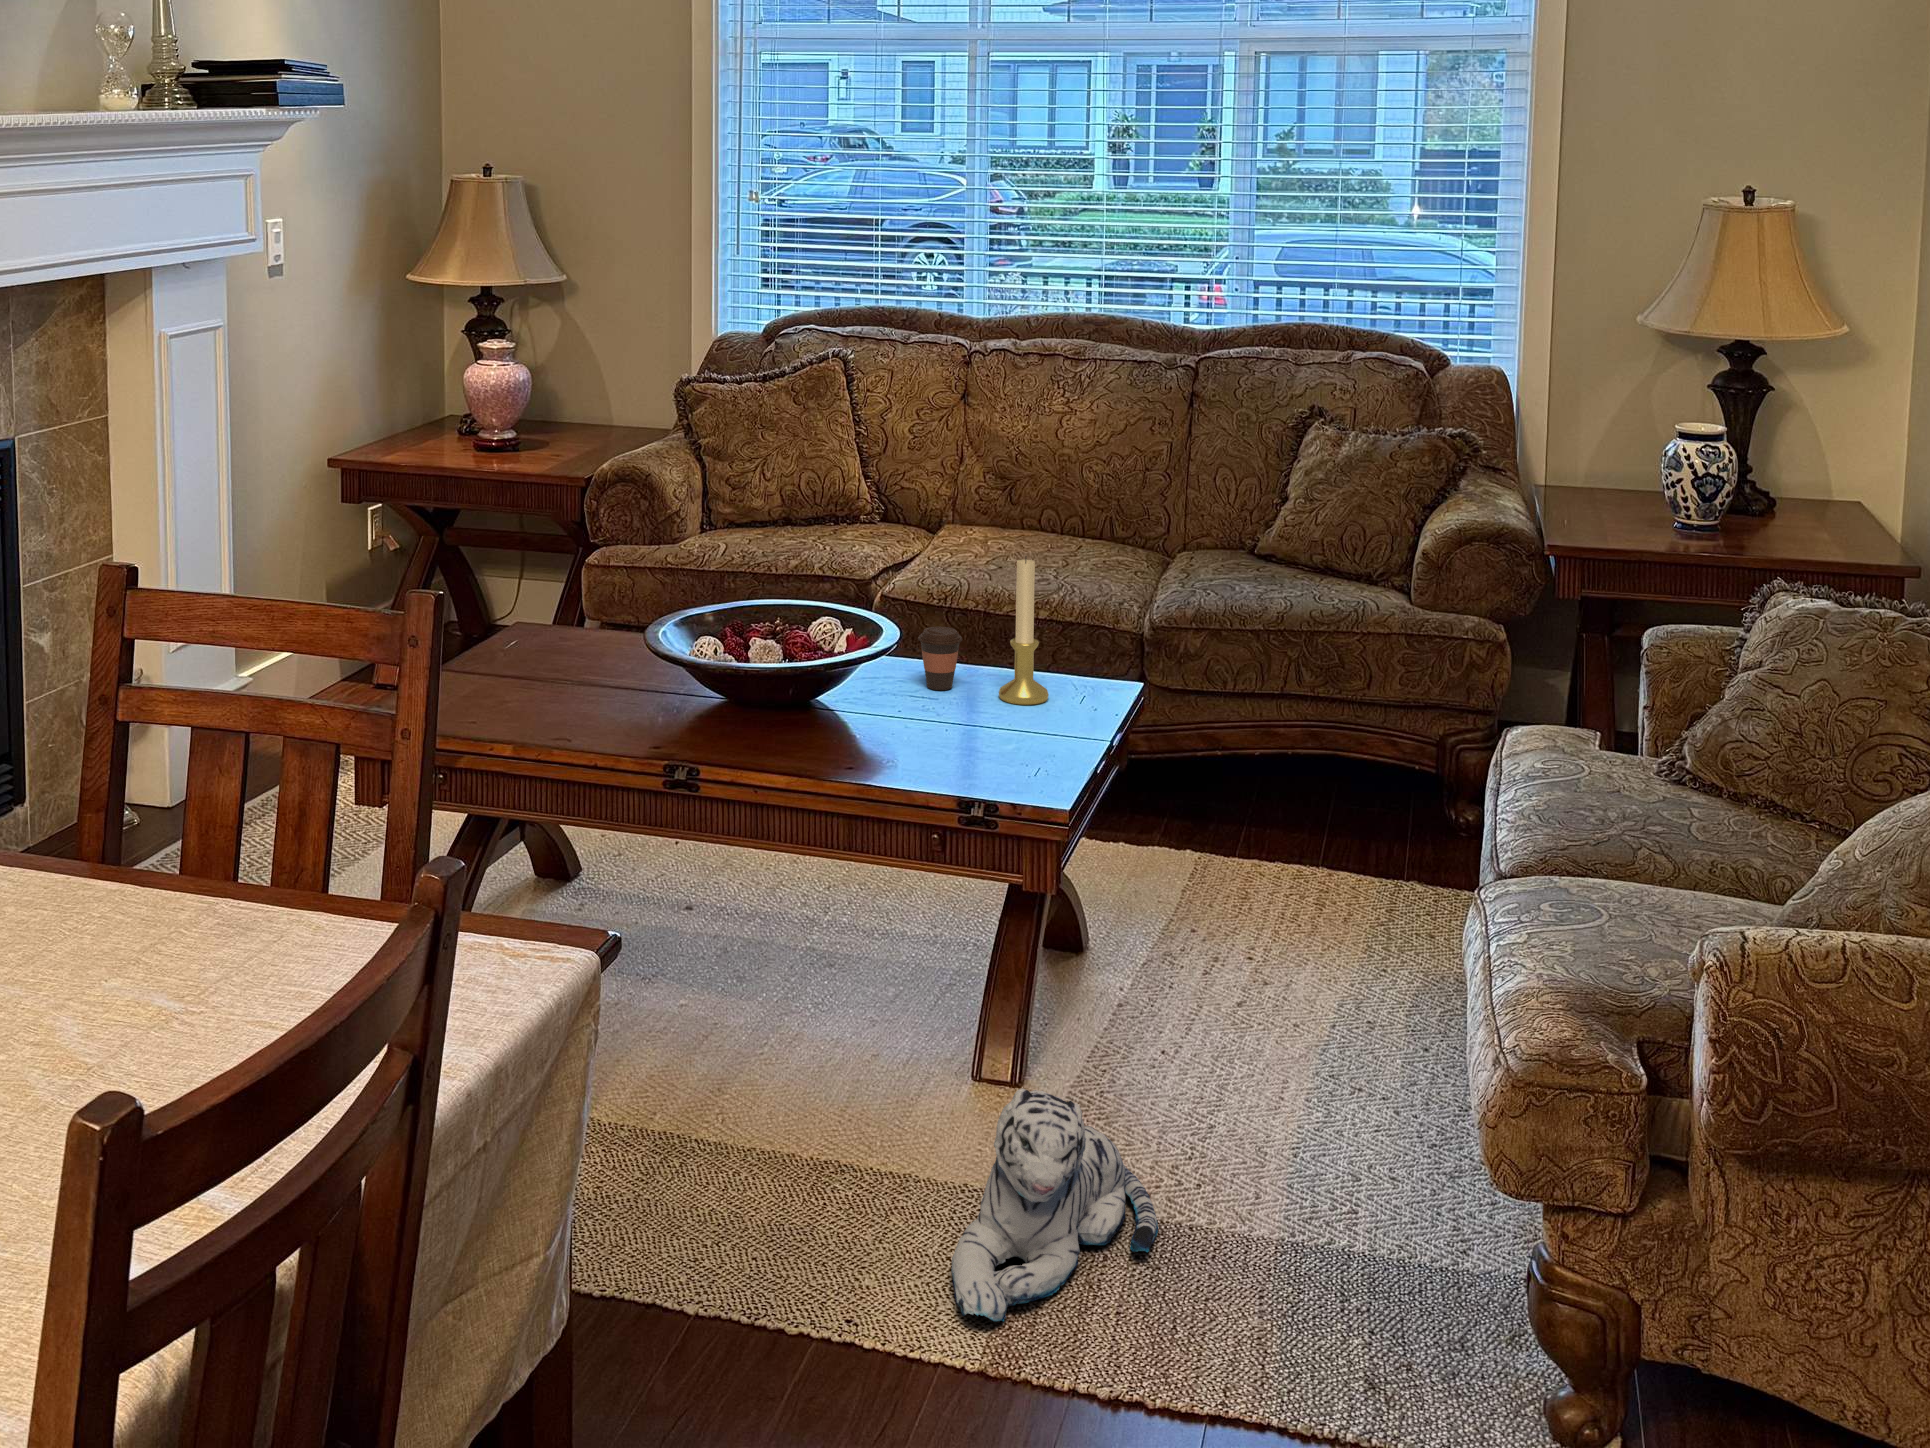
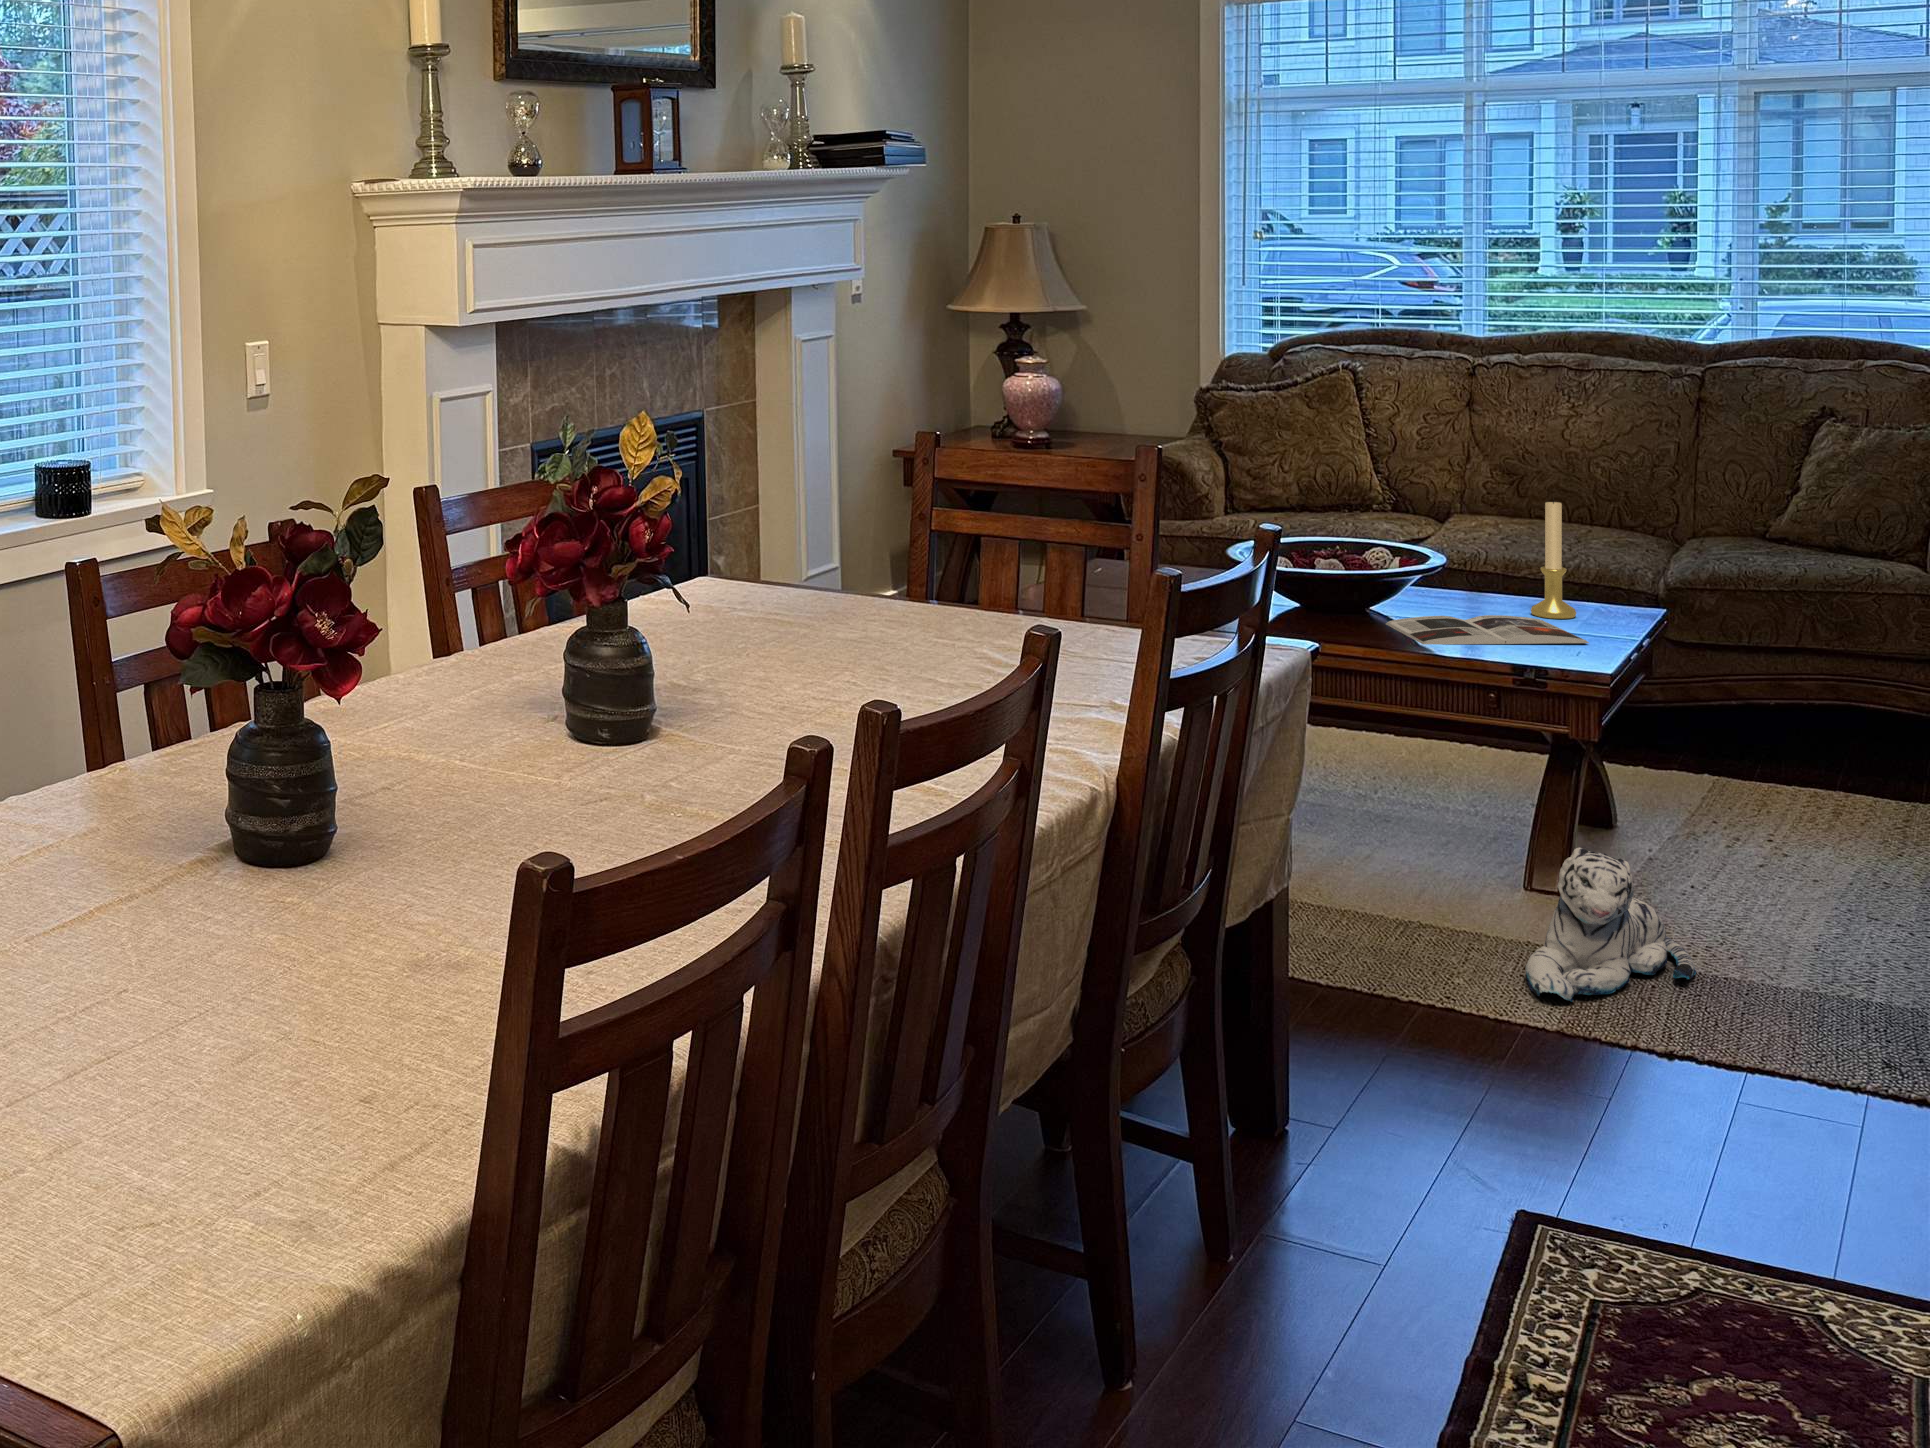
coffee cup: present [918,627,962,690] -> none [1456,558,1496,608]
magazine: none [827,709,1056,768] -> present [1386,615,1589,645]

